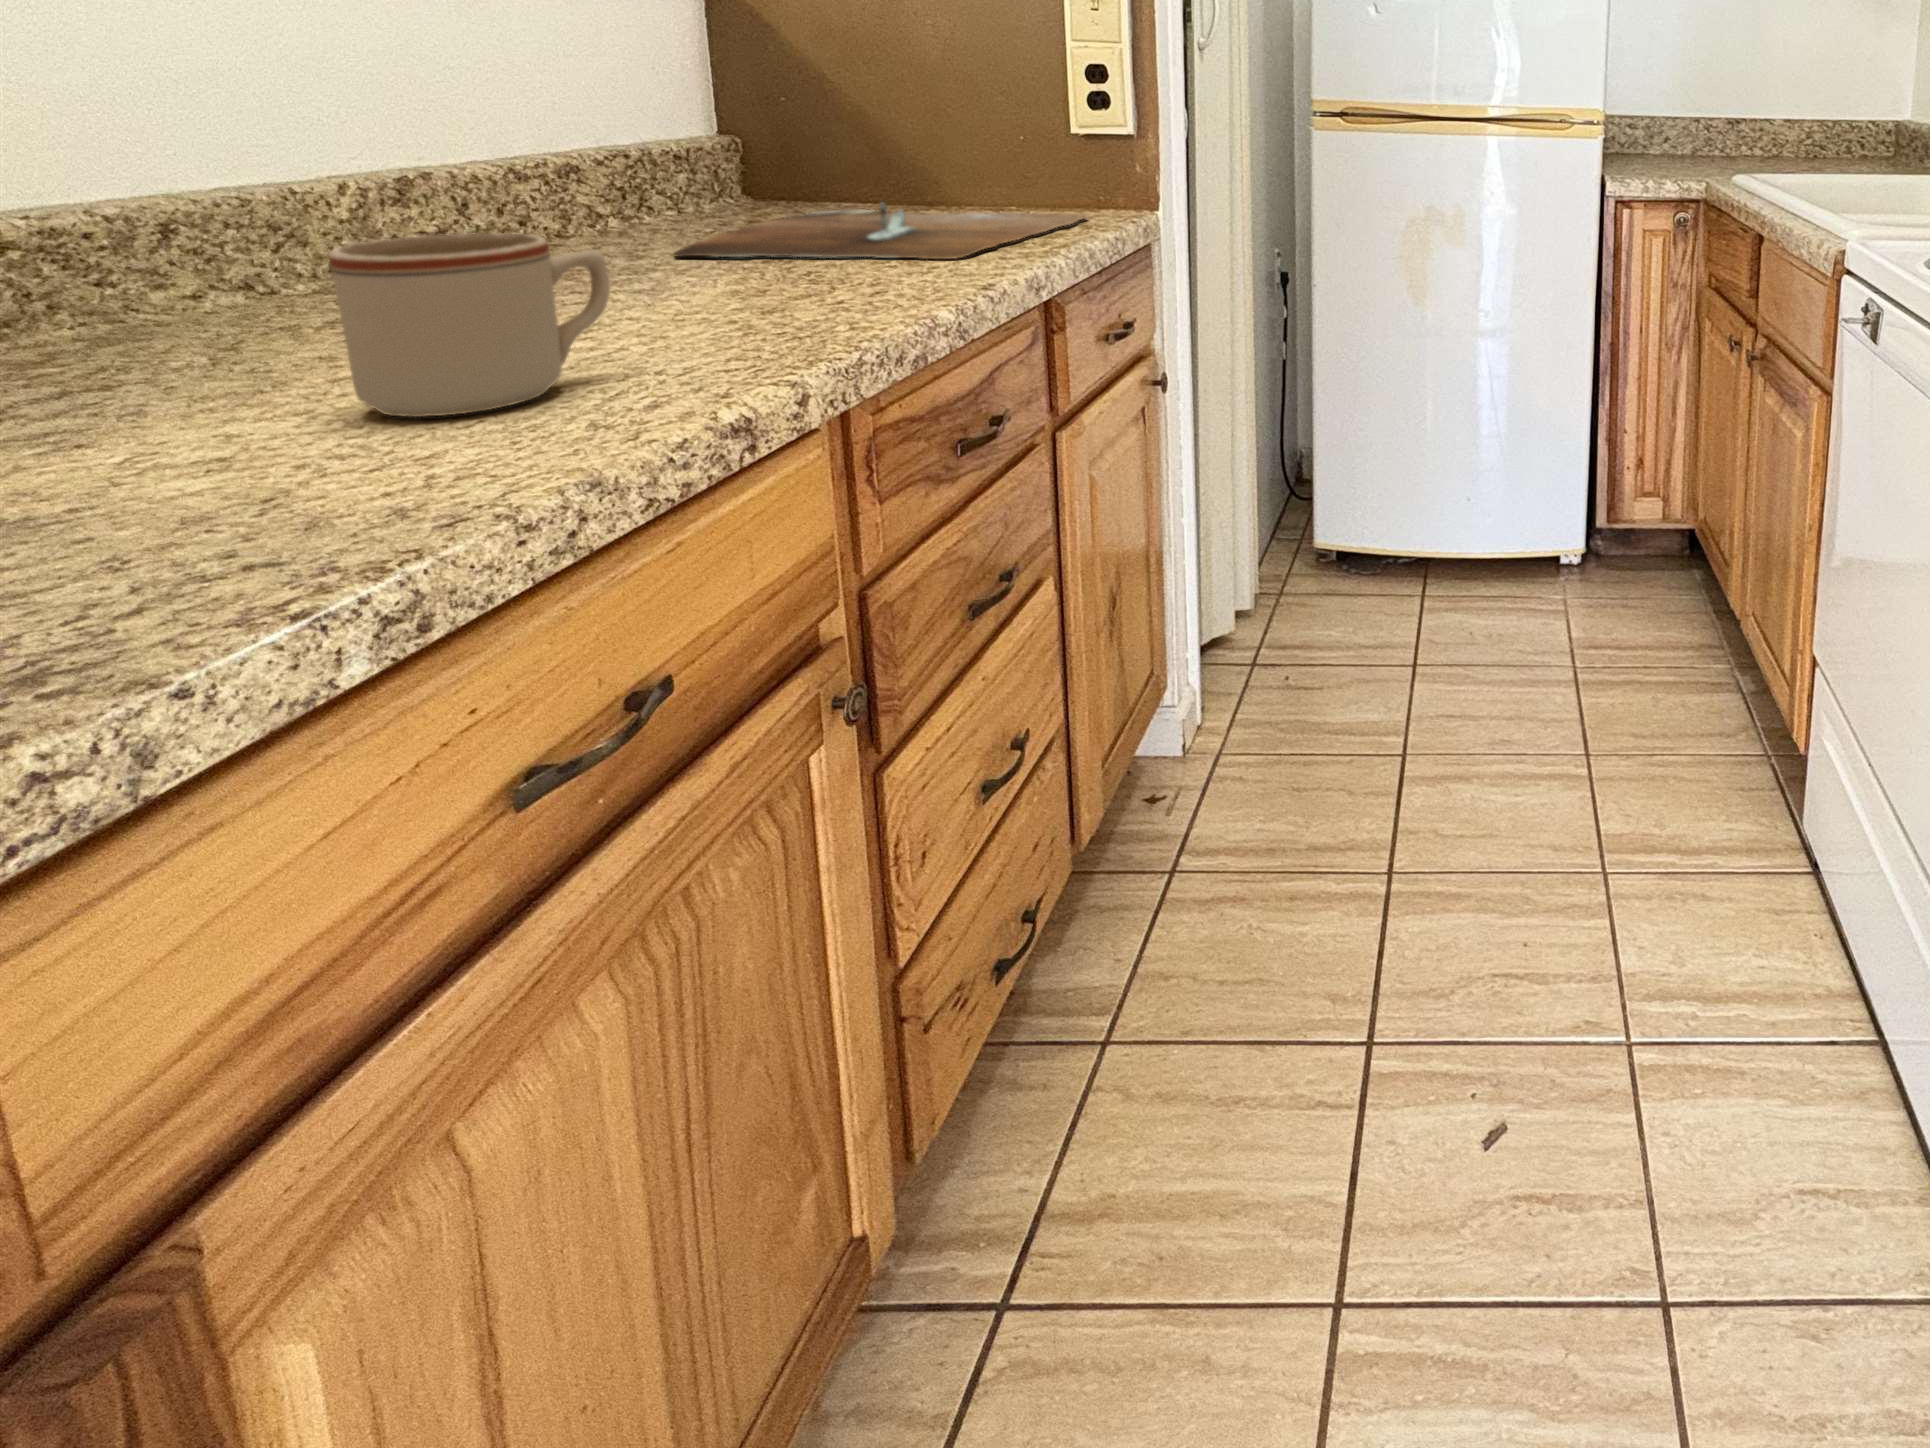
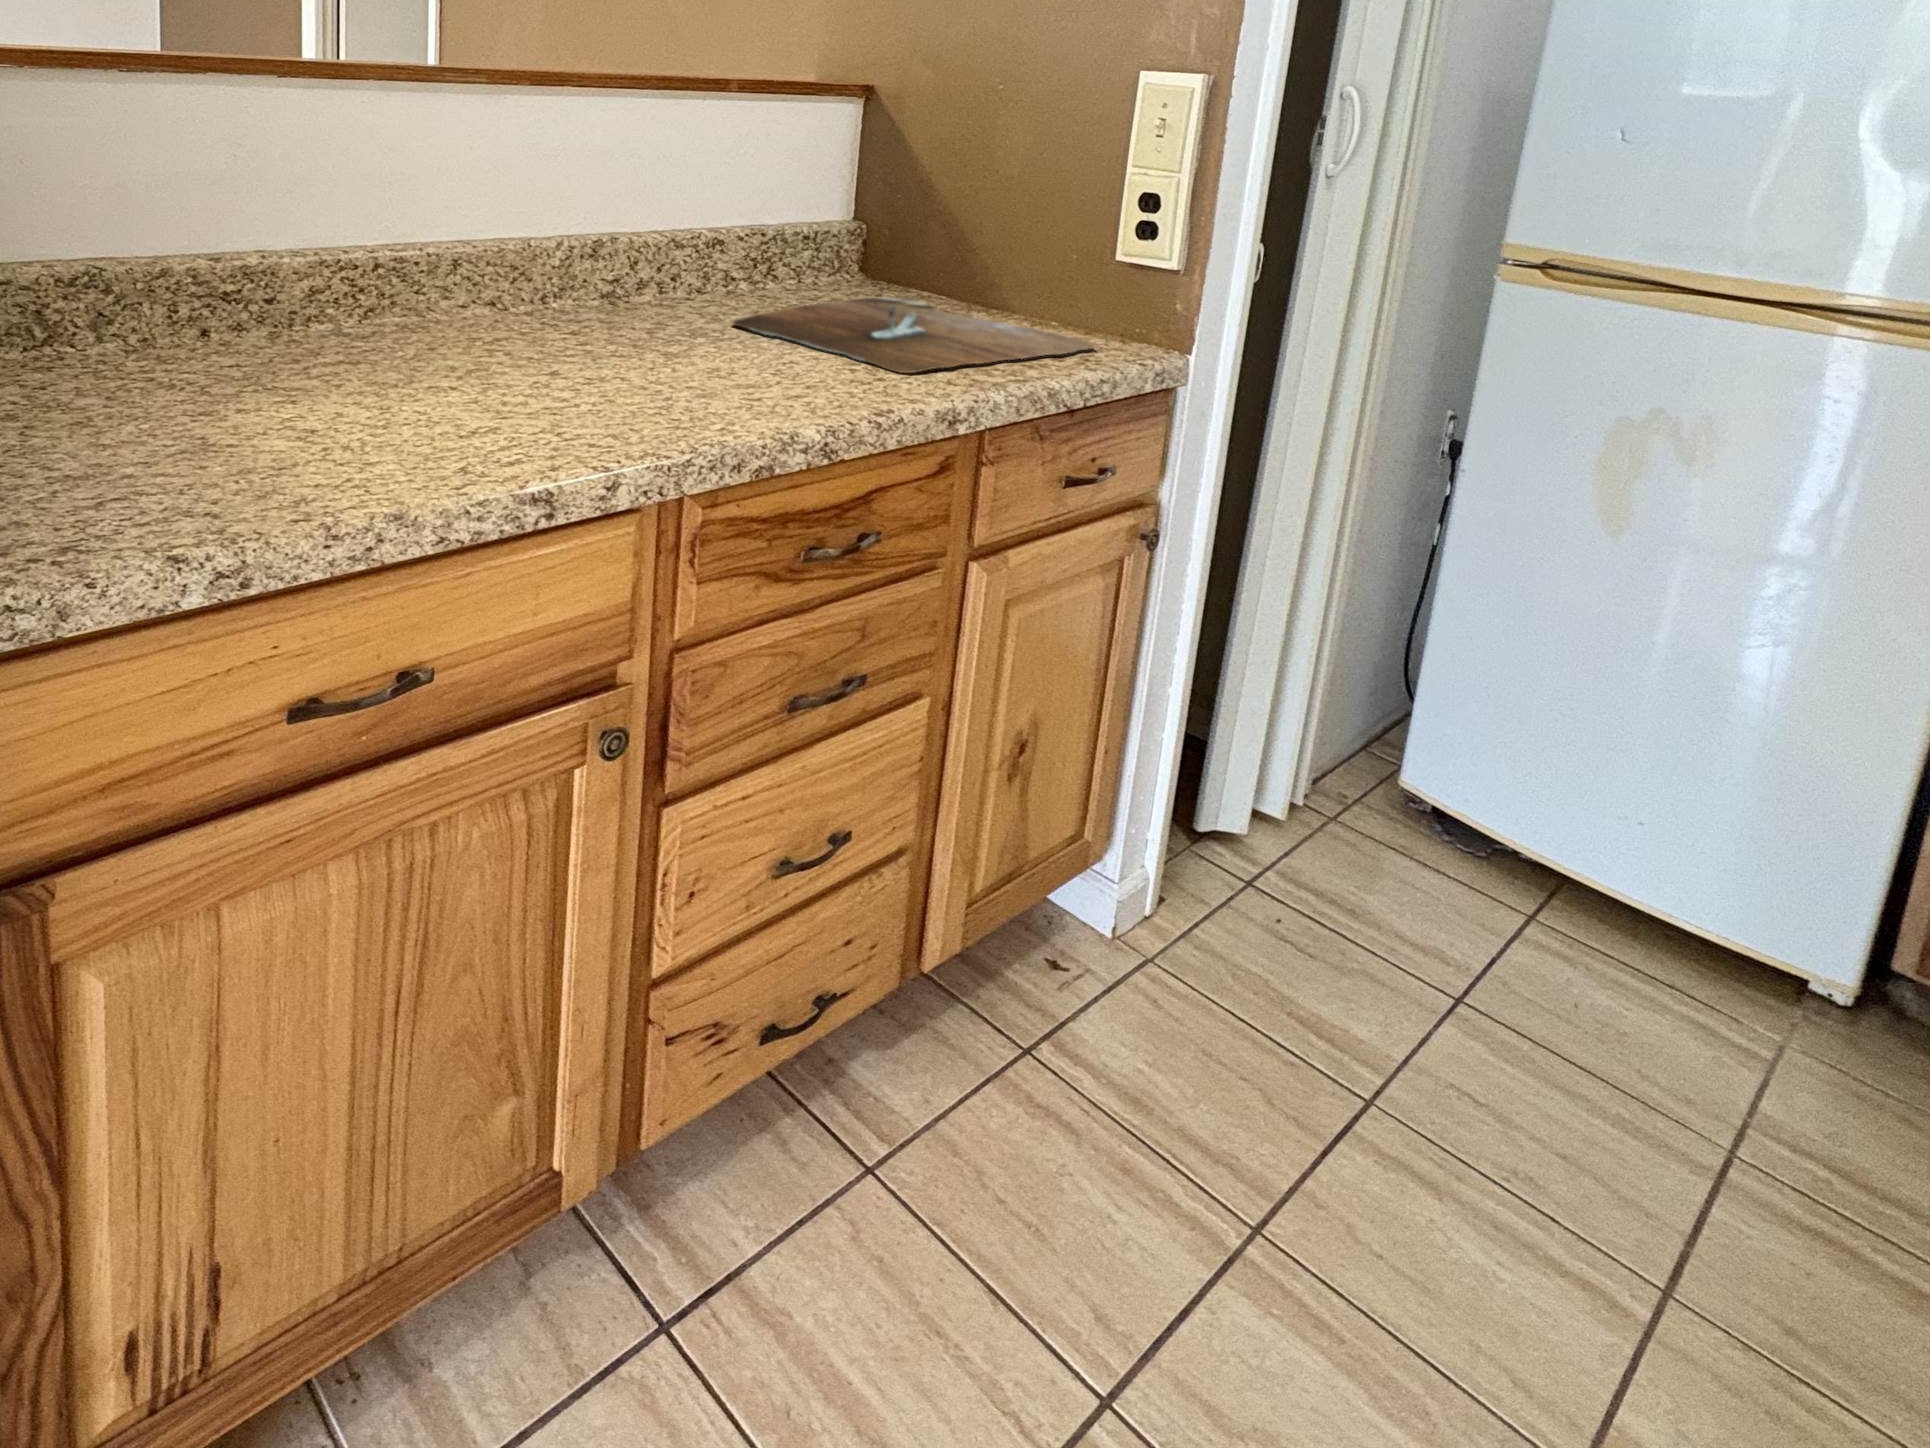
mug: present [329,233,610,417] -> none [396,308,542,437]

